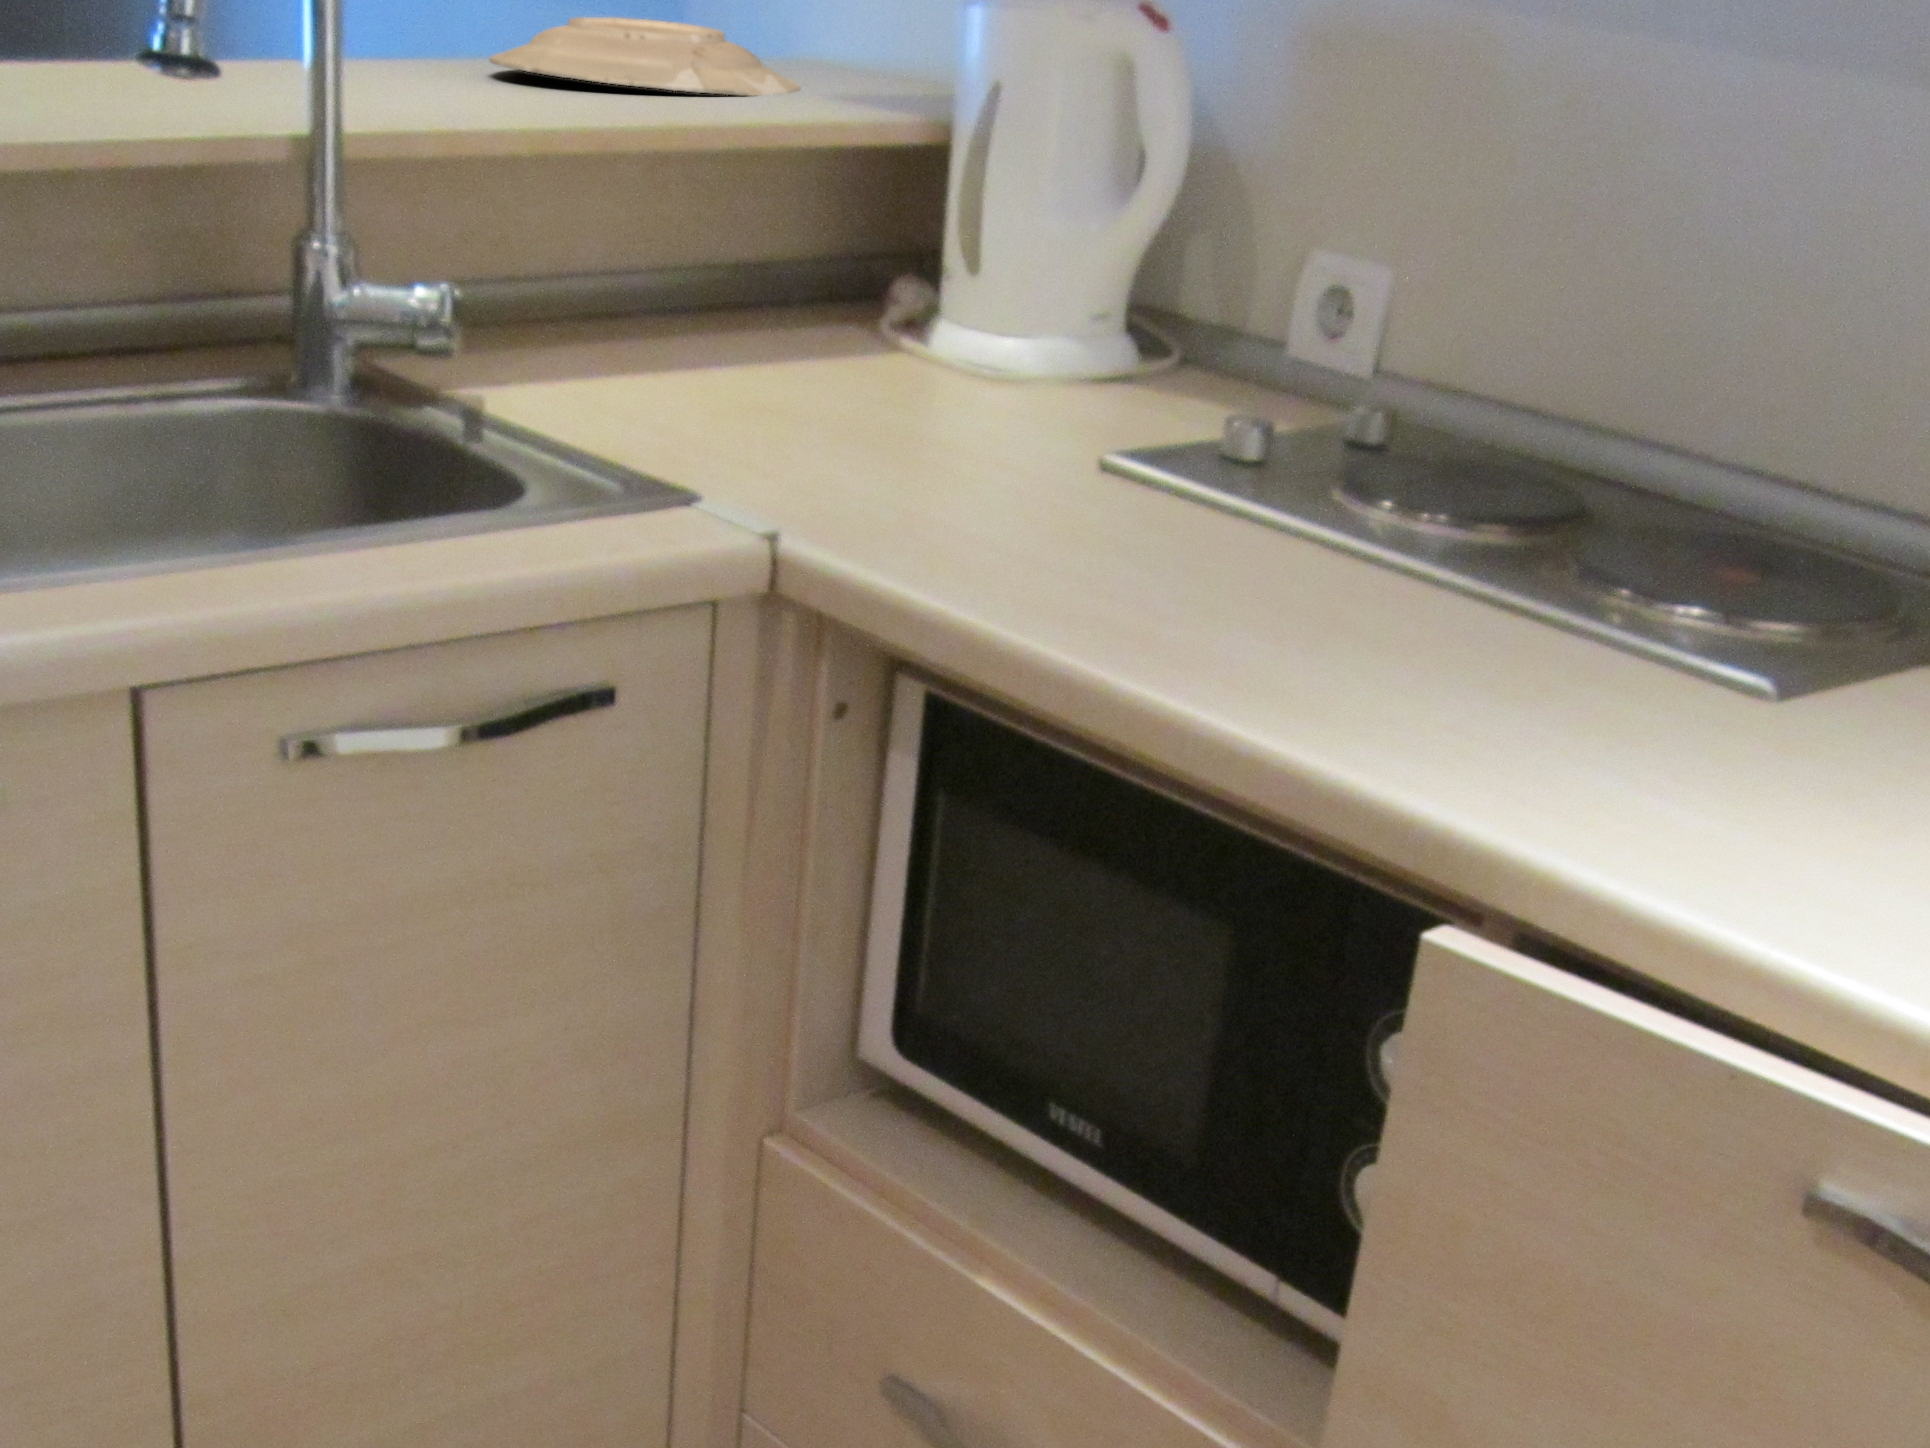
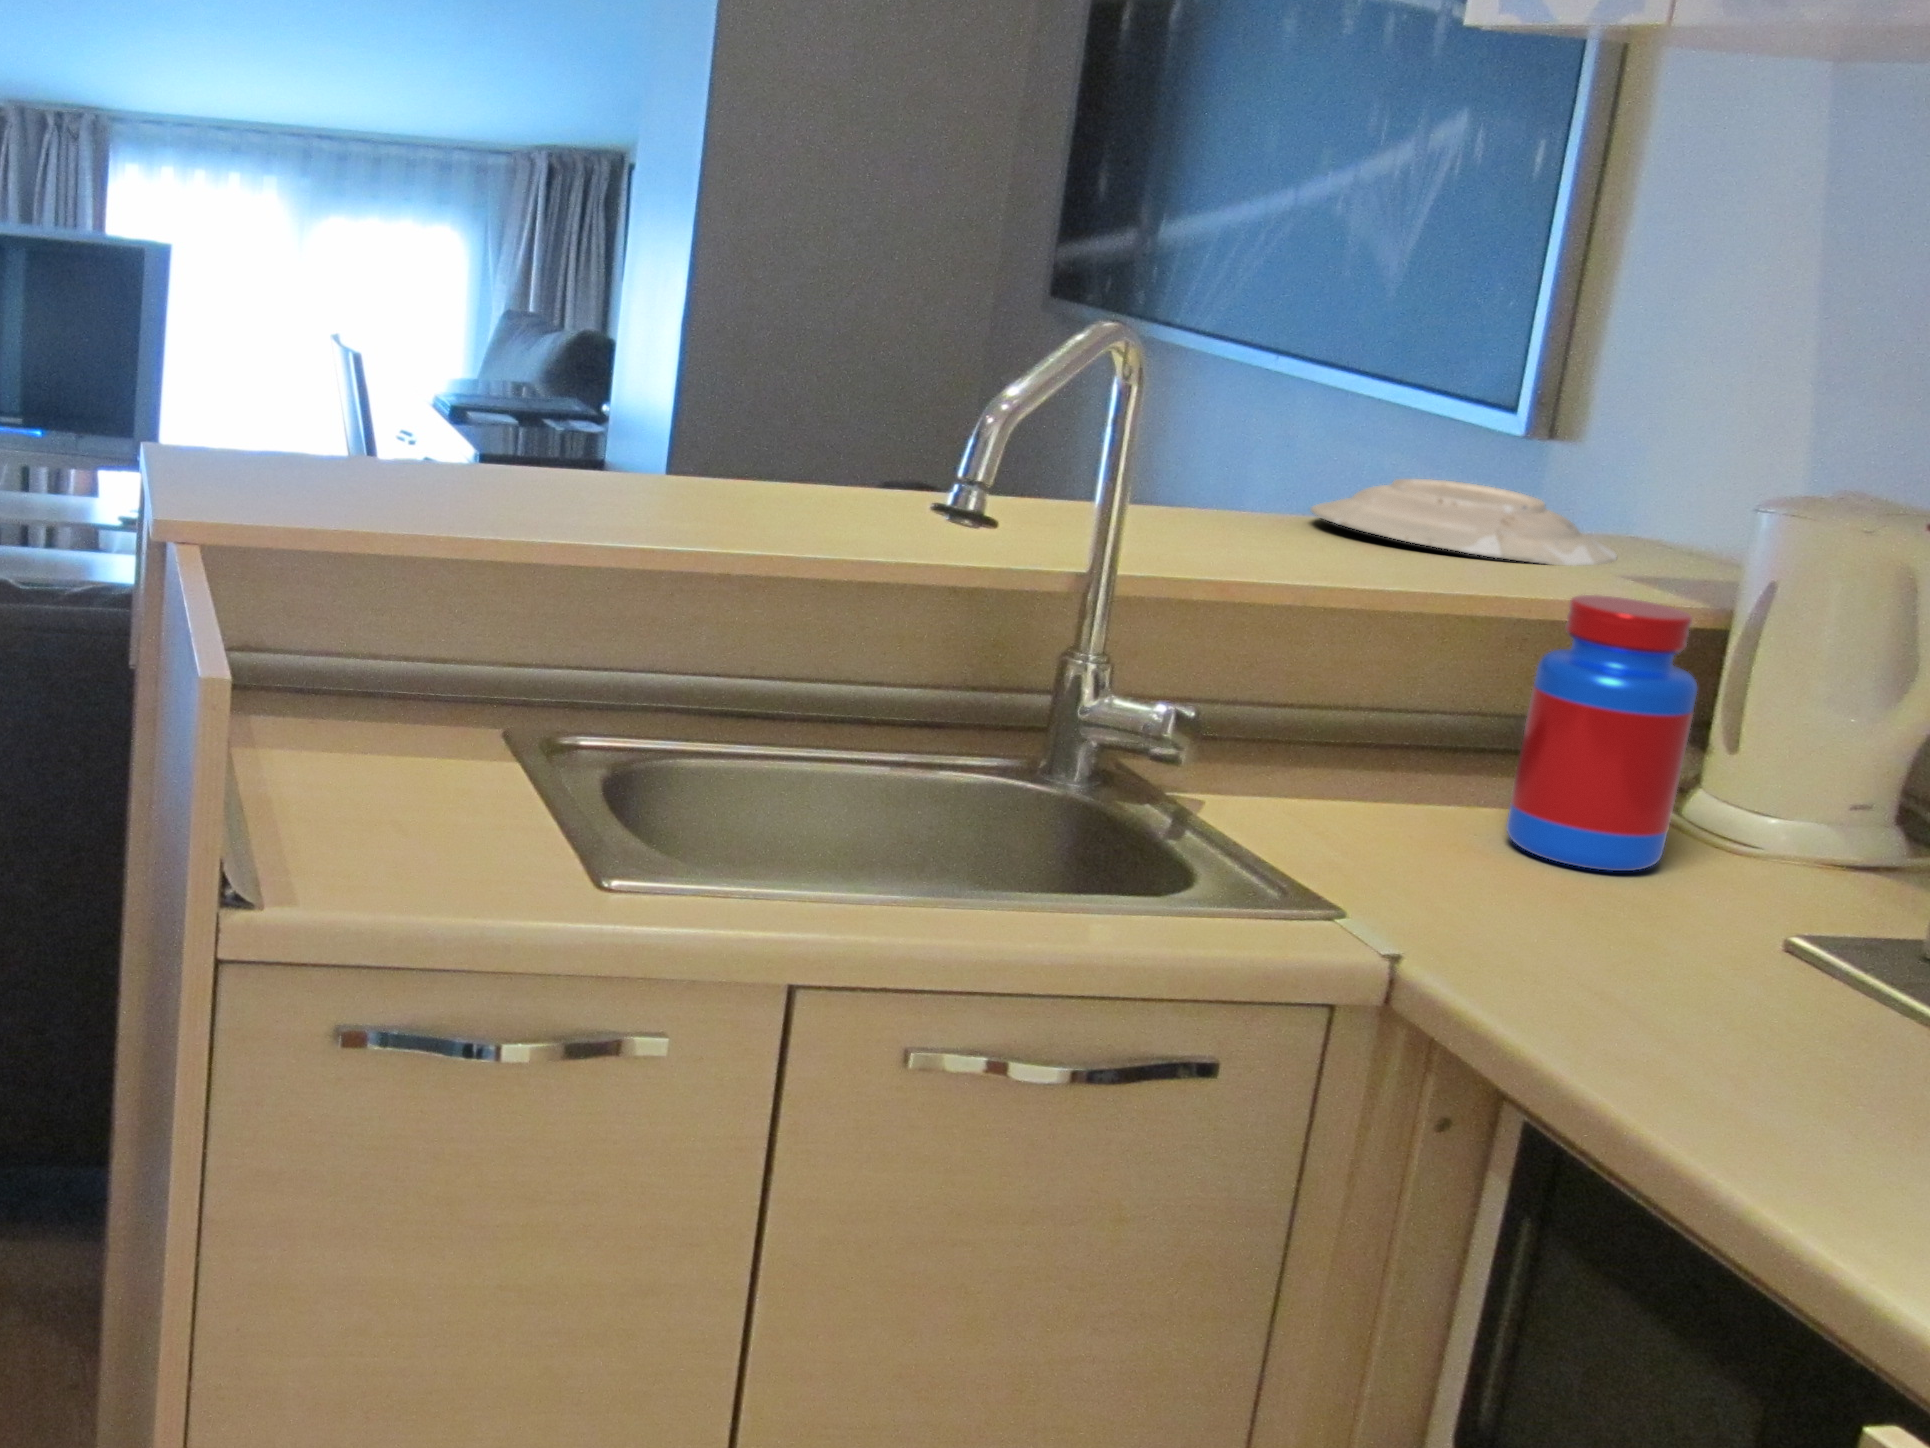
jar: none [793,109,963,412] -> present [1506,595,1697,871]

